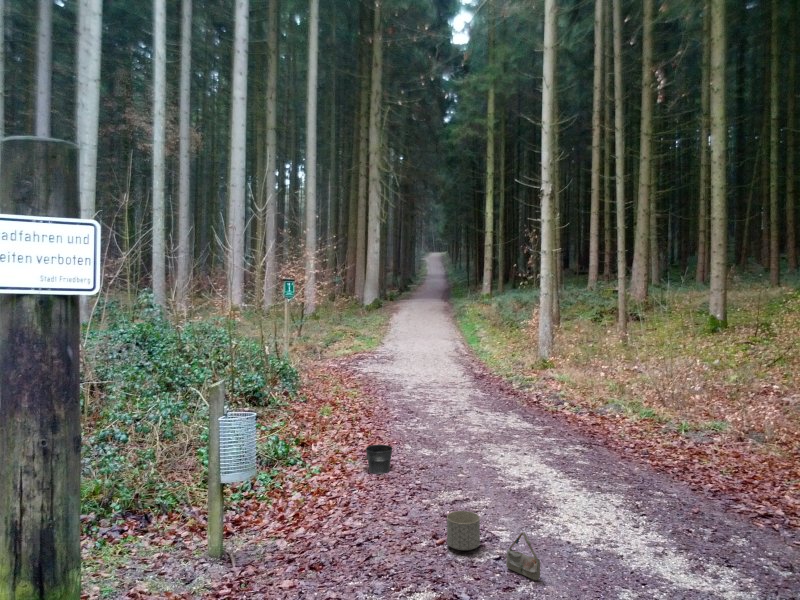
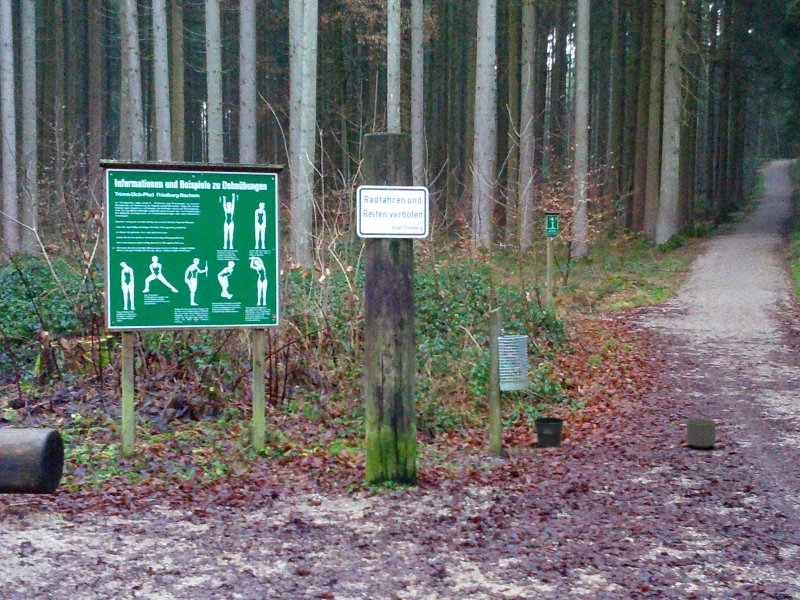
bucket: present [364,445,393,474] -> present [532,417,564,447]
bag: present [506,532,540,581] -> none [731,427,757,464]

